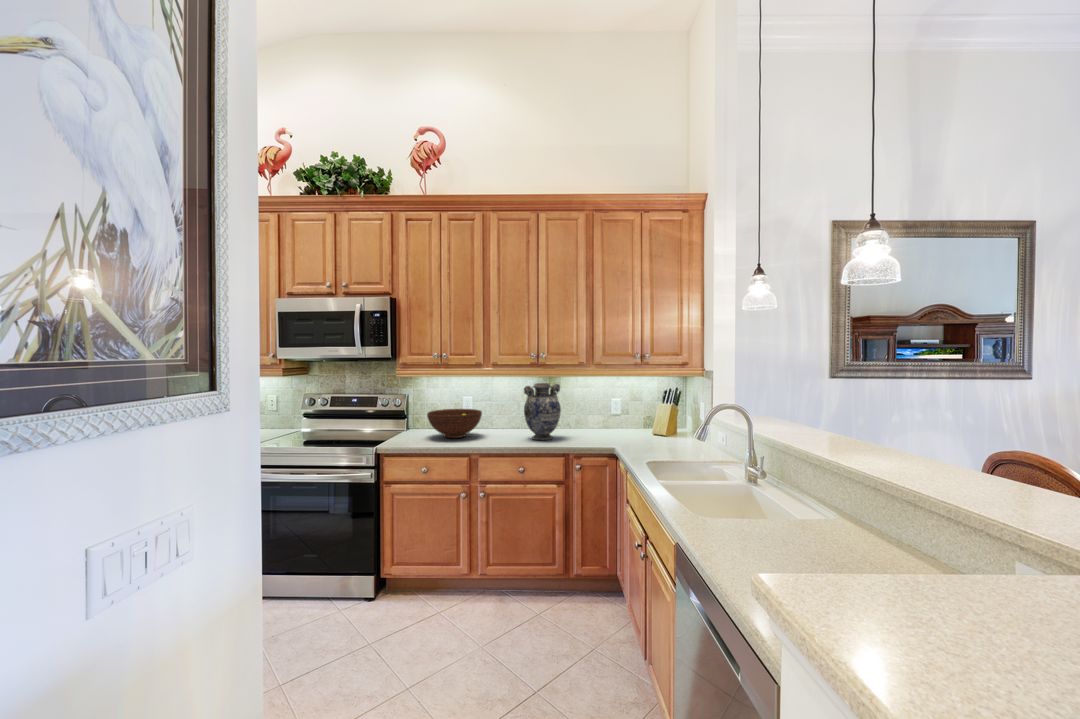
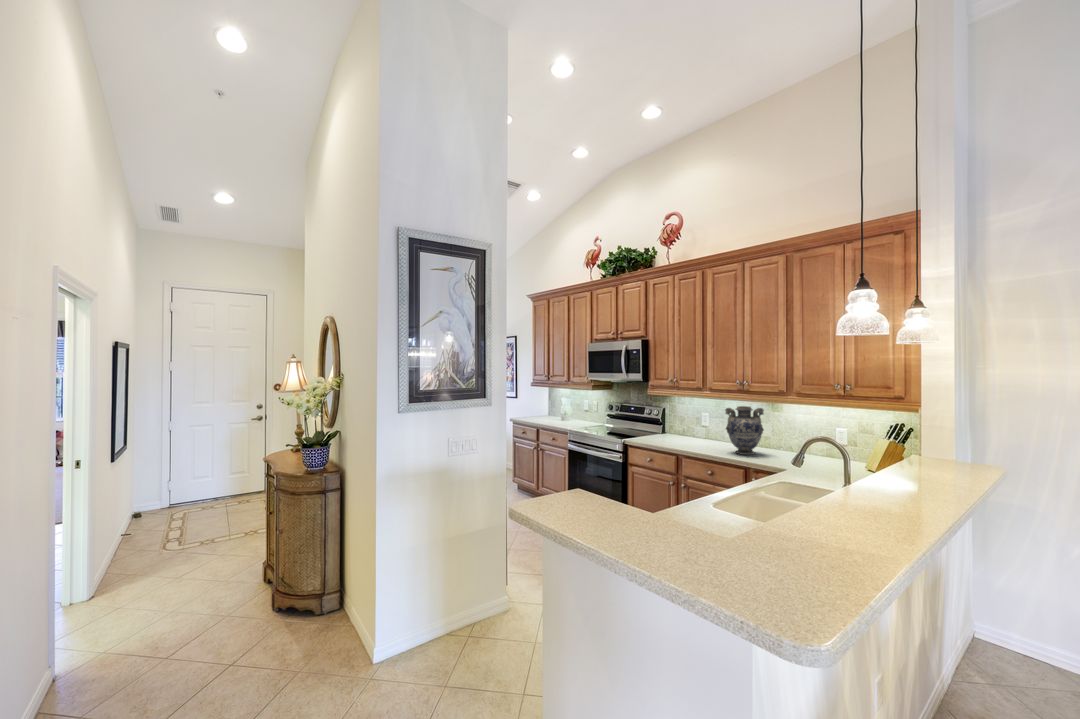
fruit bowl: present [427,409,482,438] -> none [664,420,706,443]

